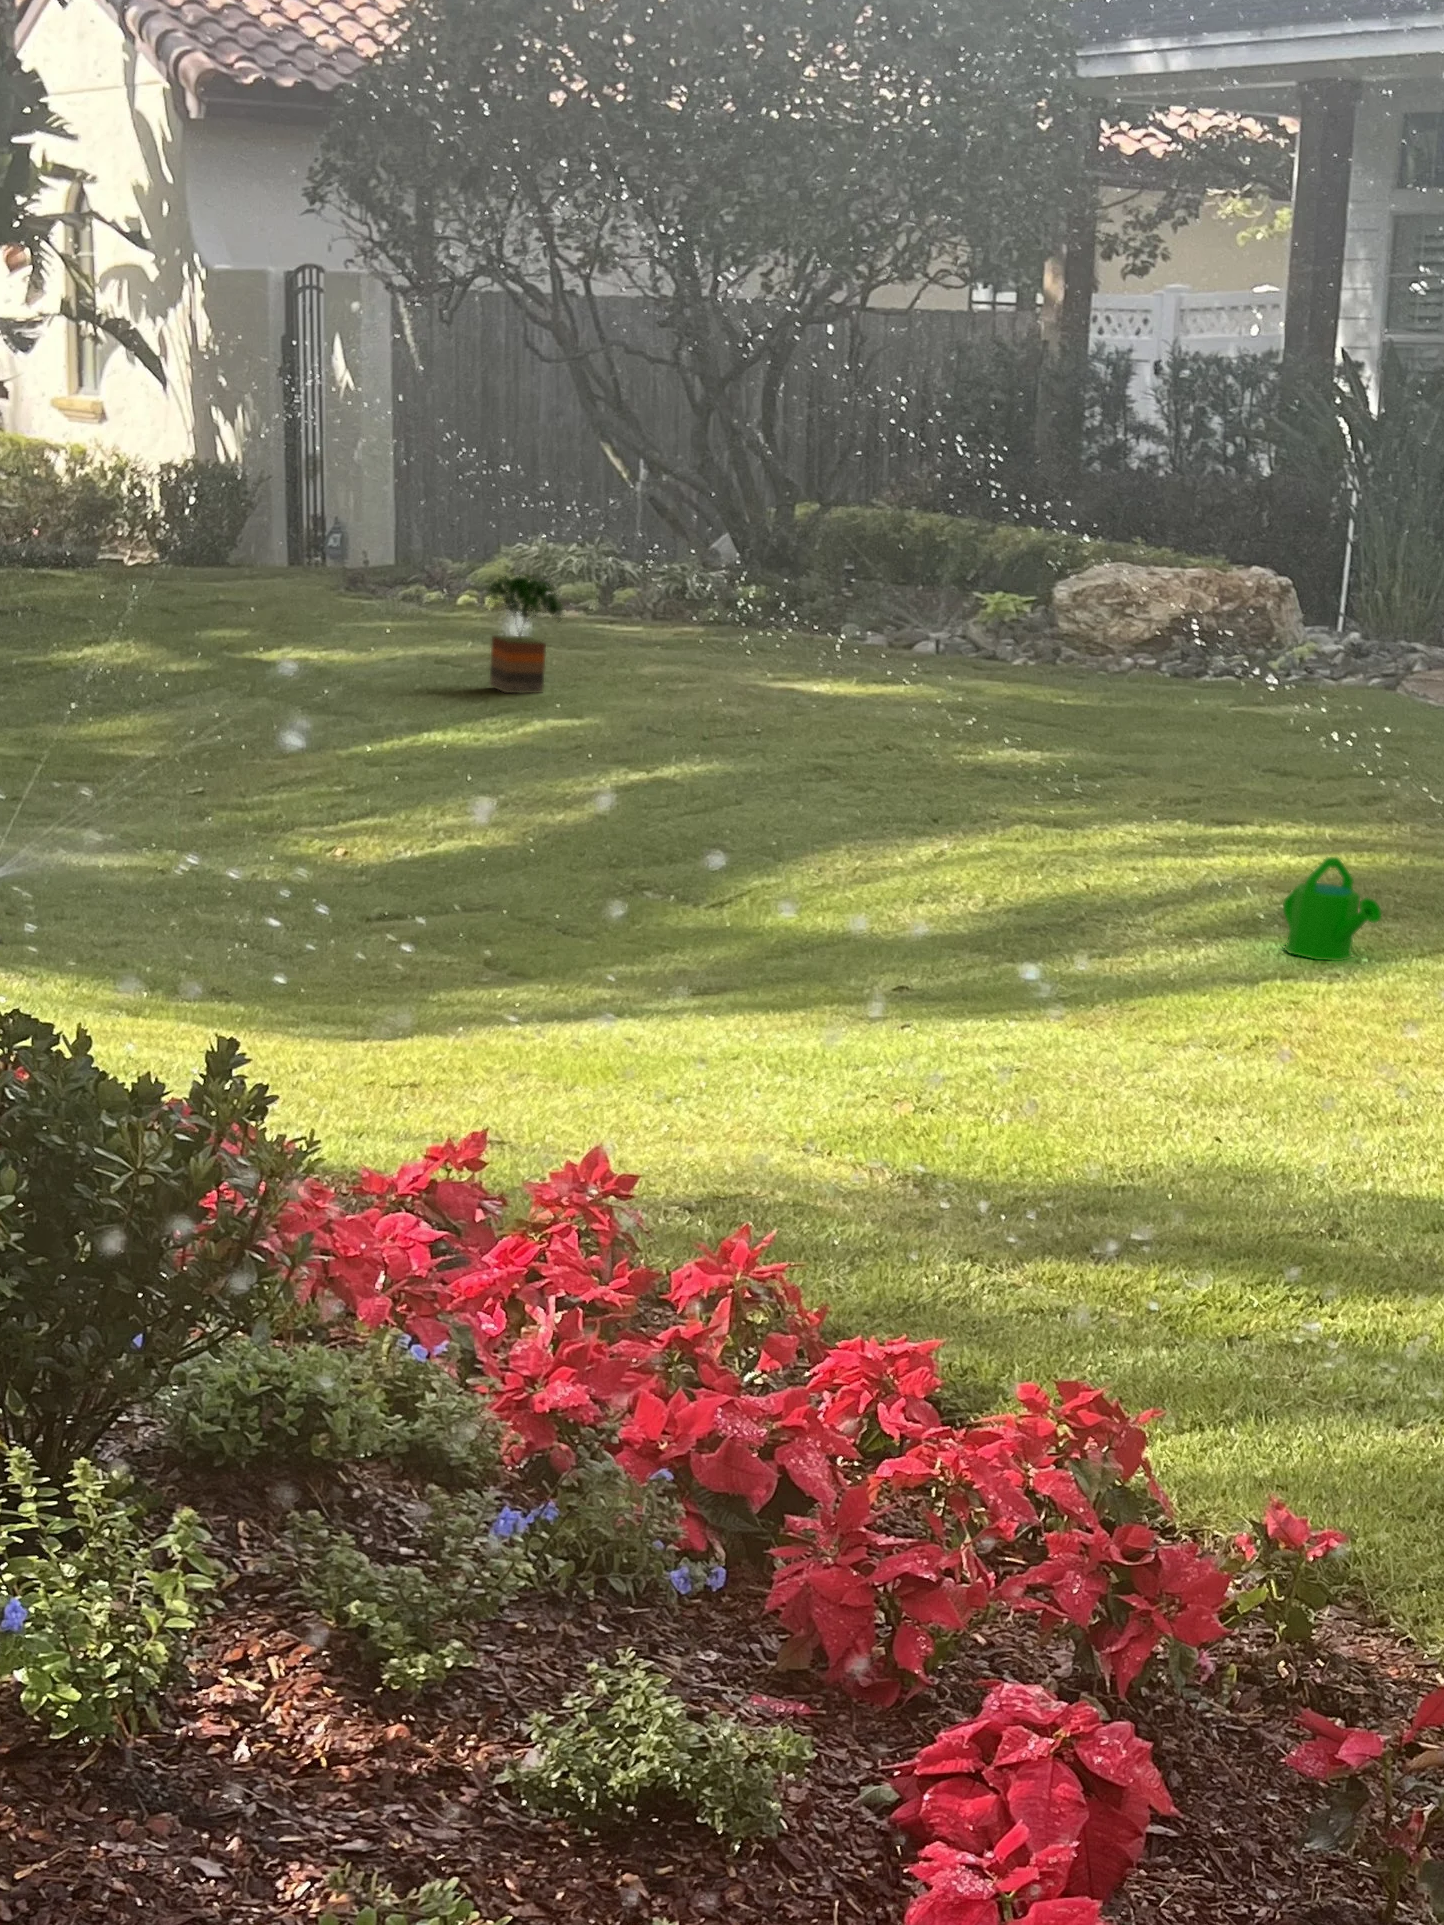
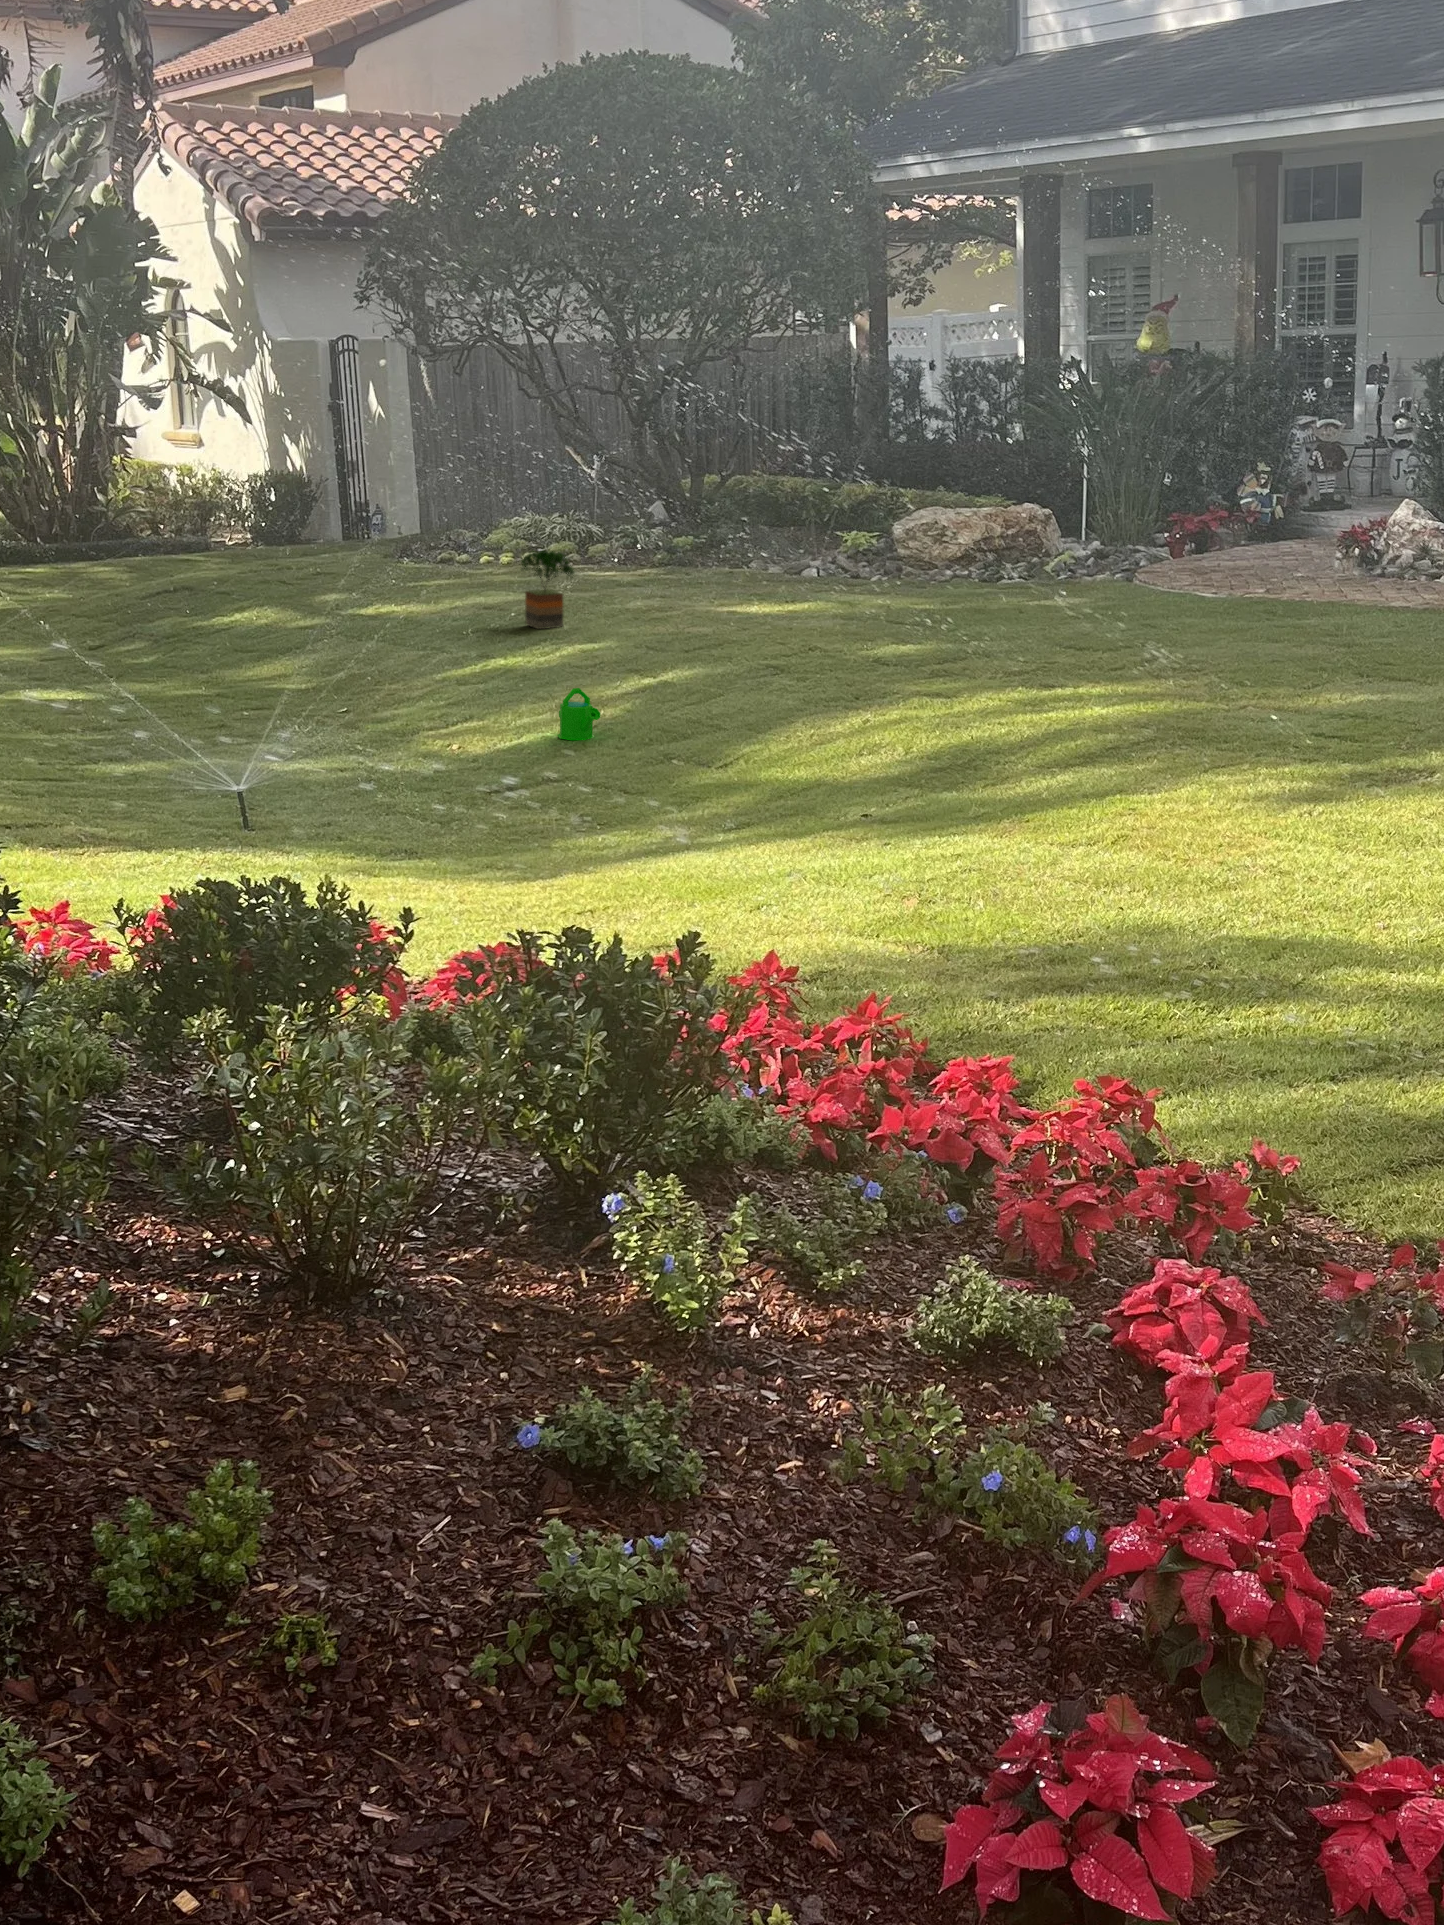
watering can: present [1283,857,1381,961] -> present [558,688,600,740]

